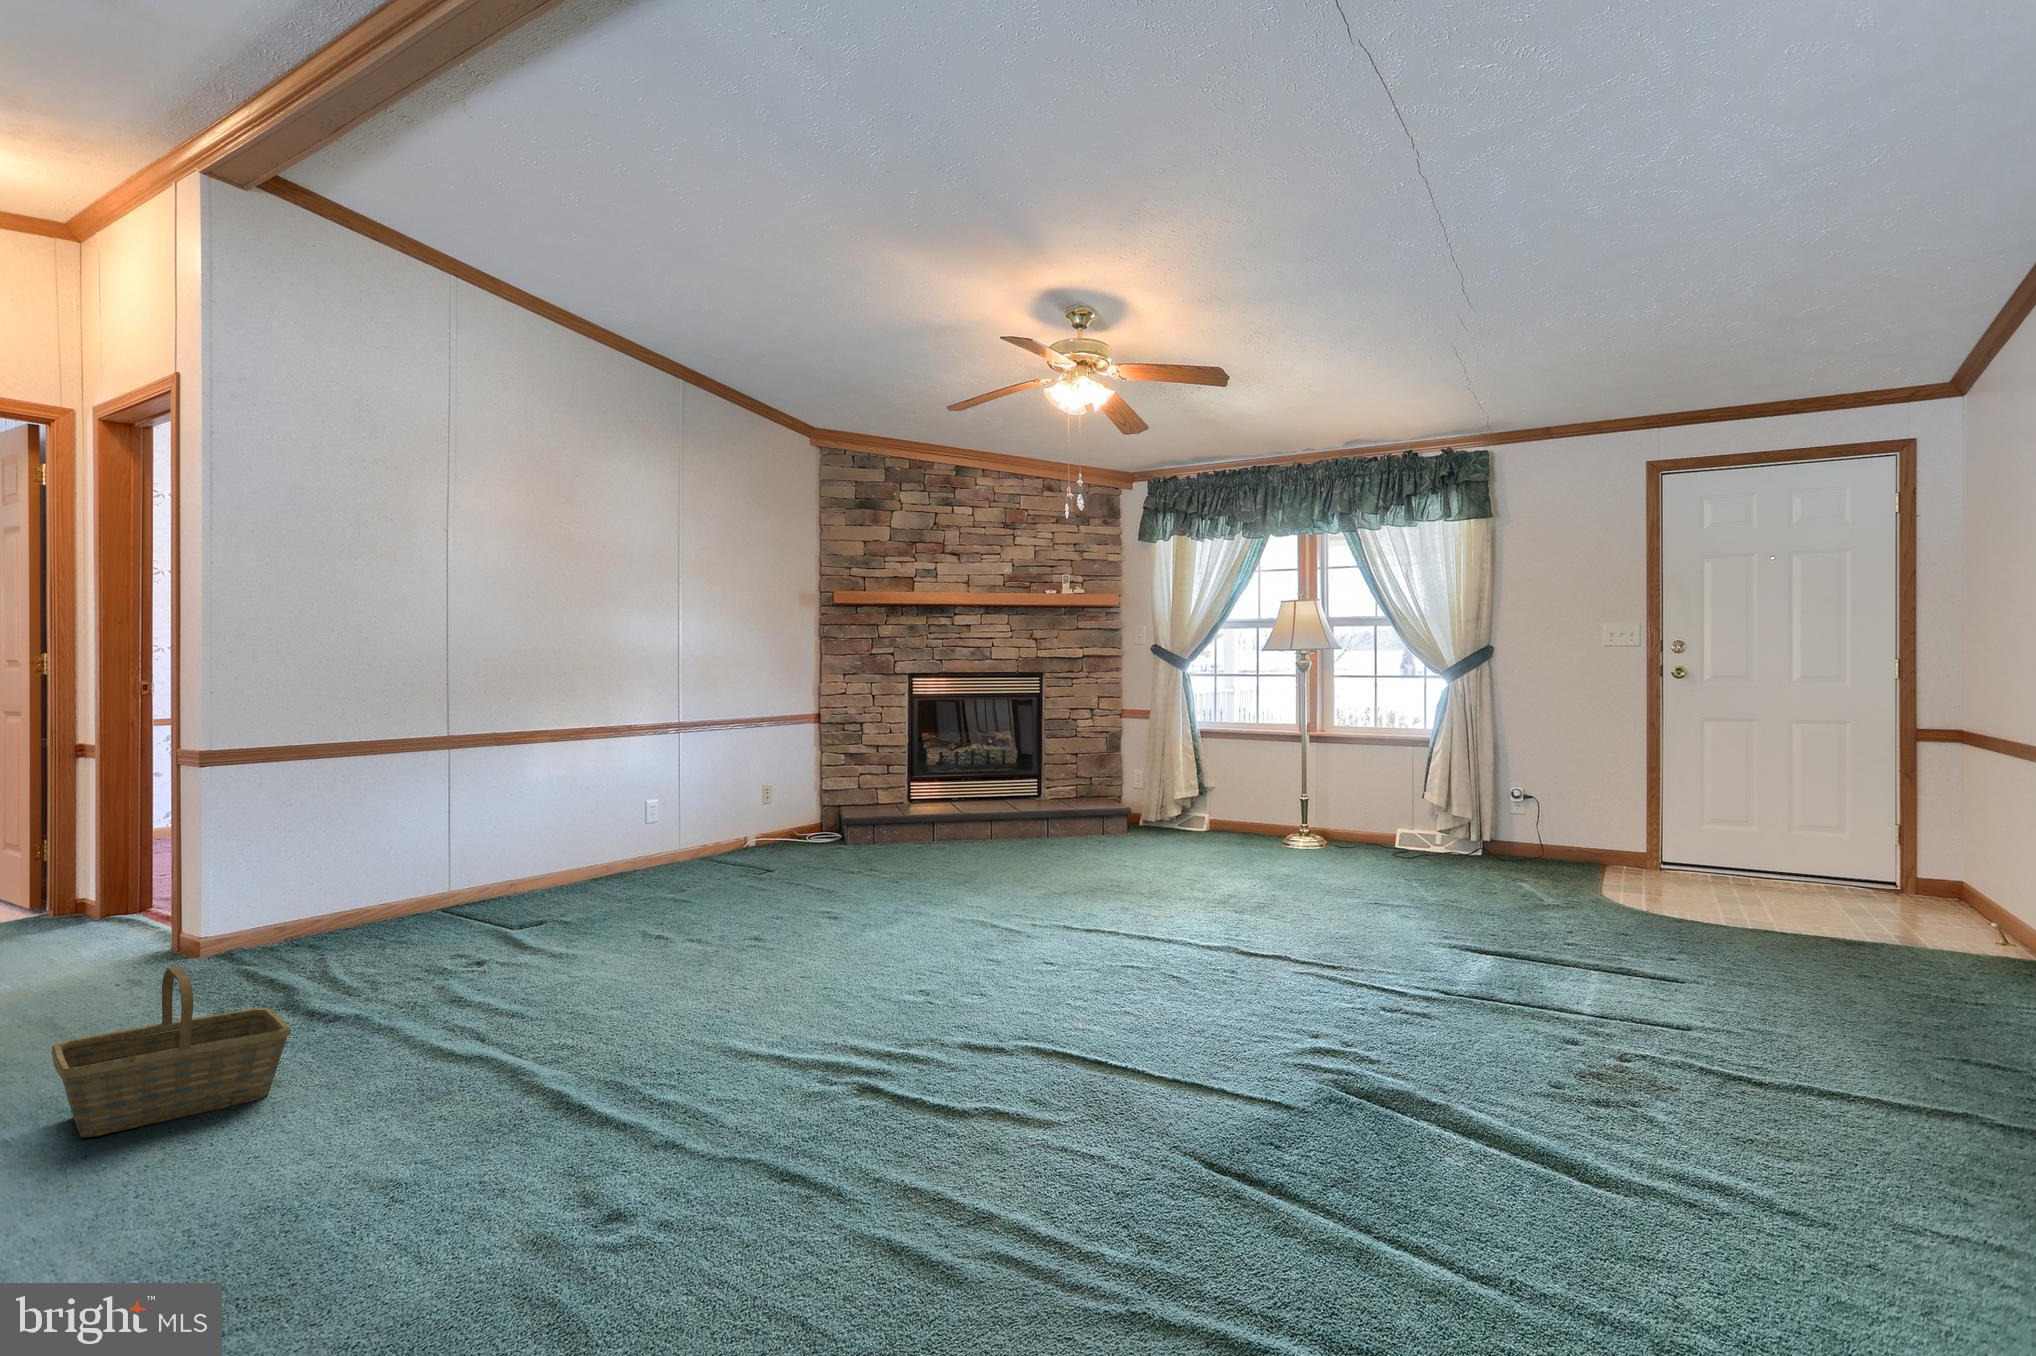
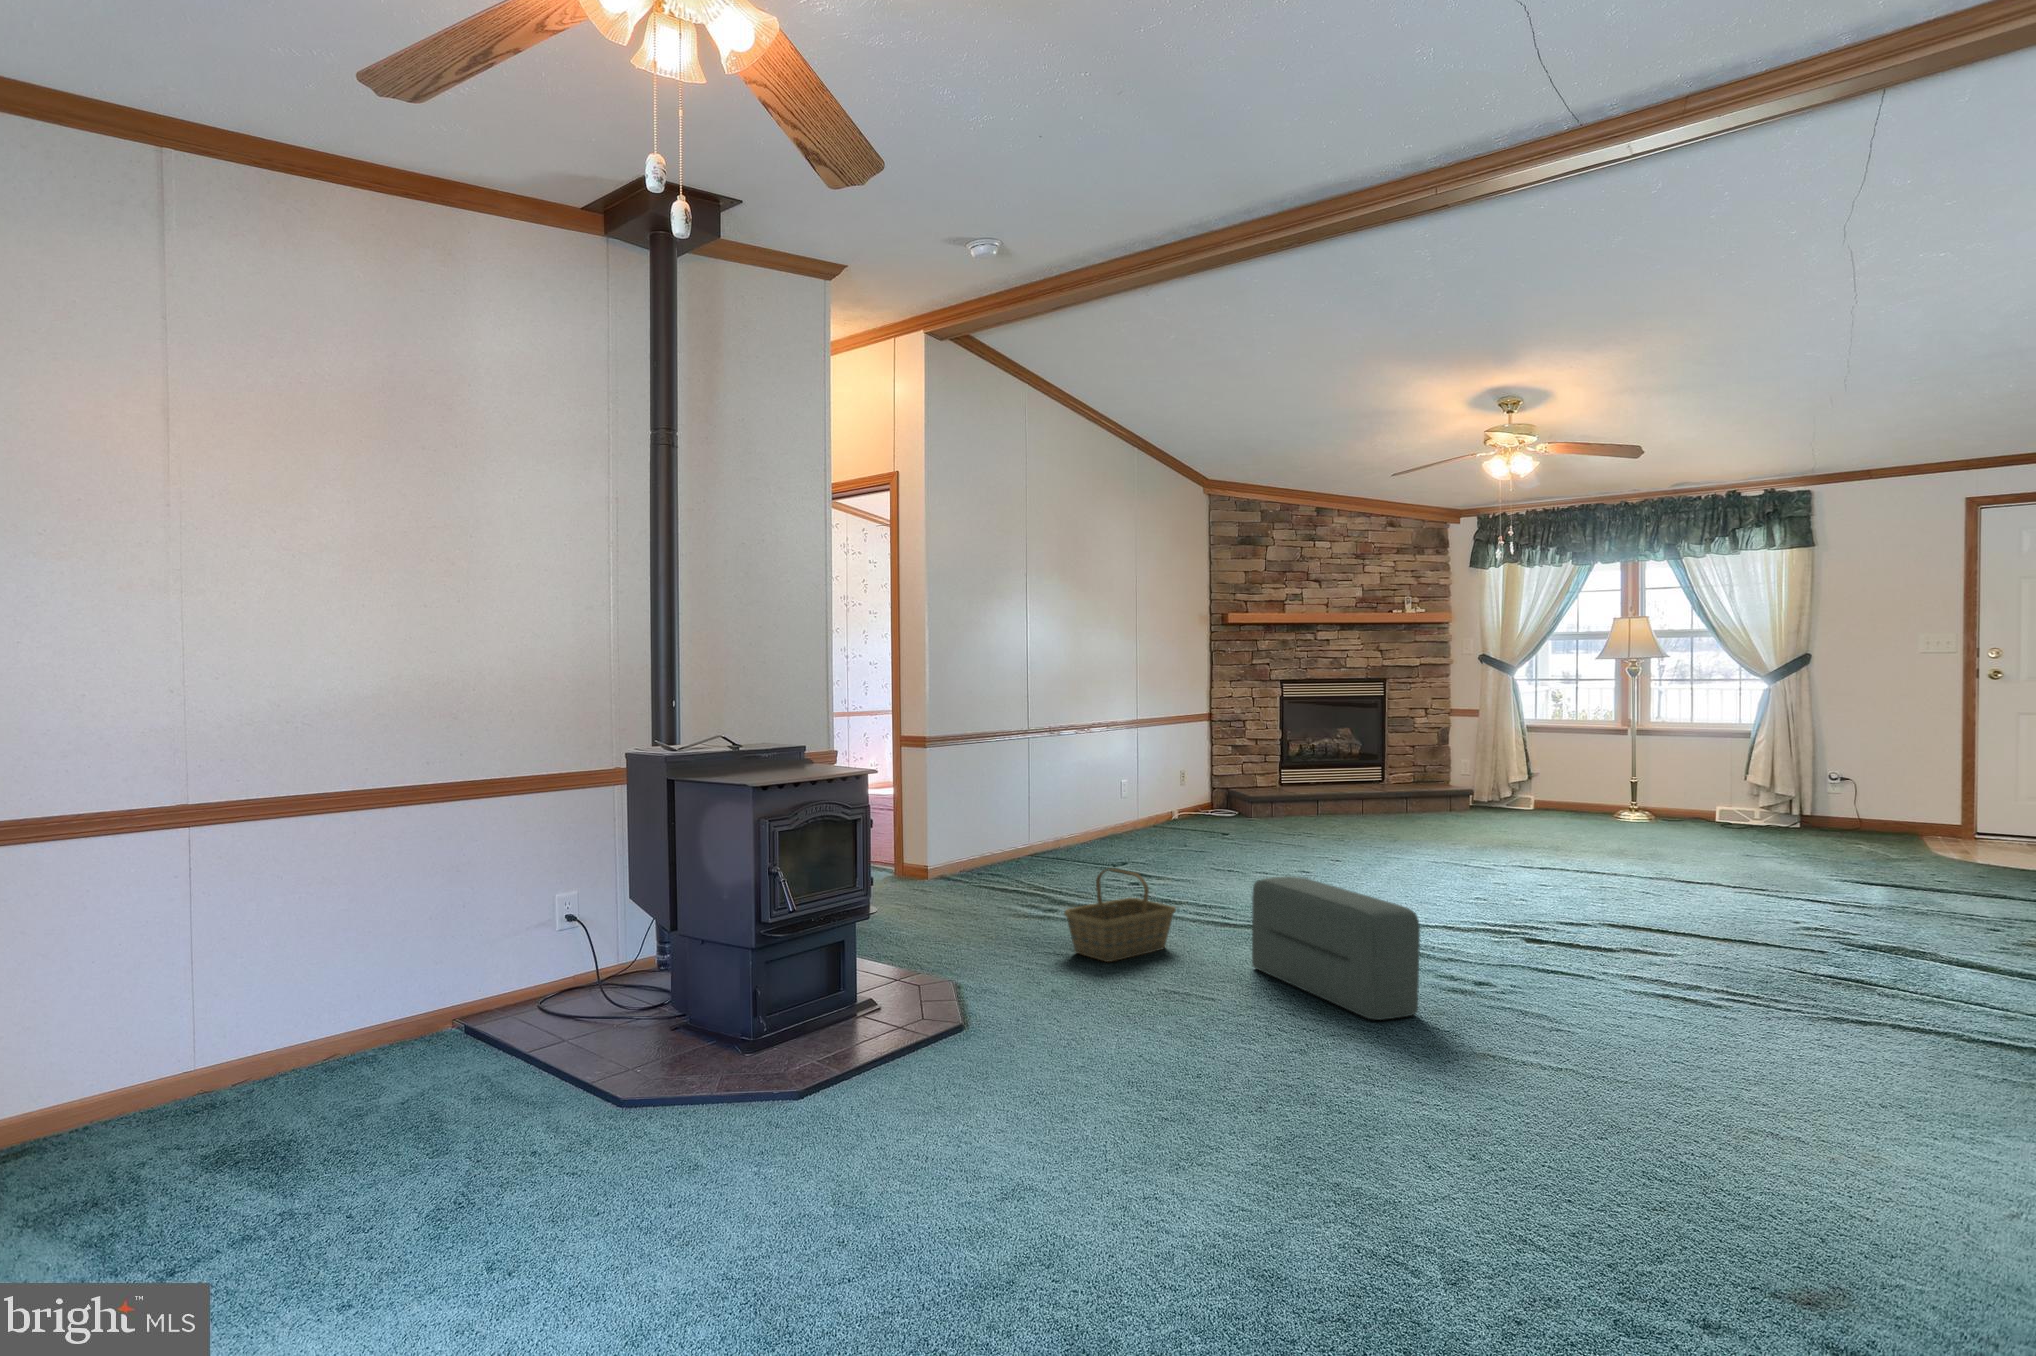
pouf: none [266,986,426,1298] -> present [1252,876,1420,1020]

